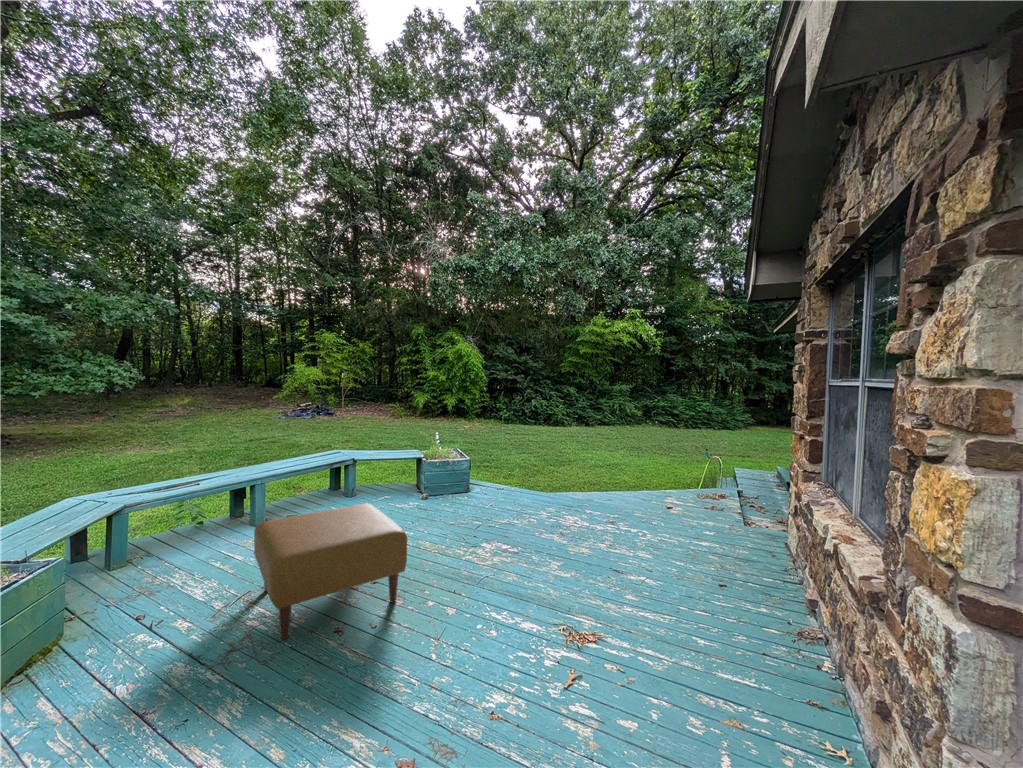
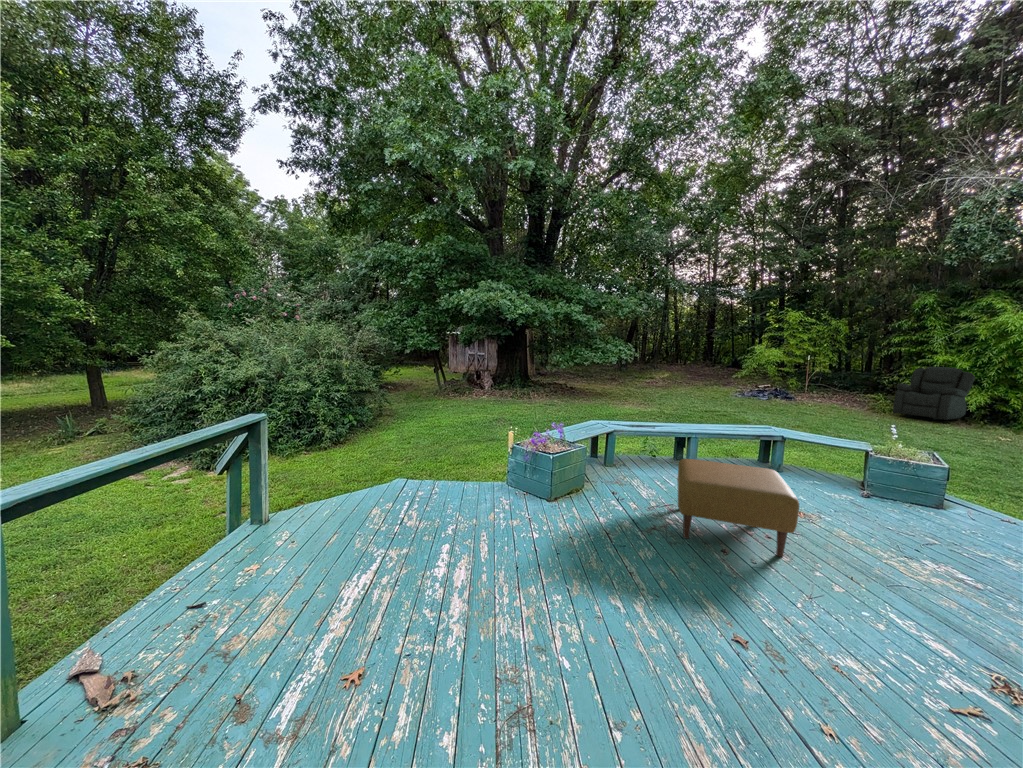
chair: none [408,380,449,421] -> present [893,367,975,420]

